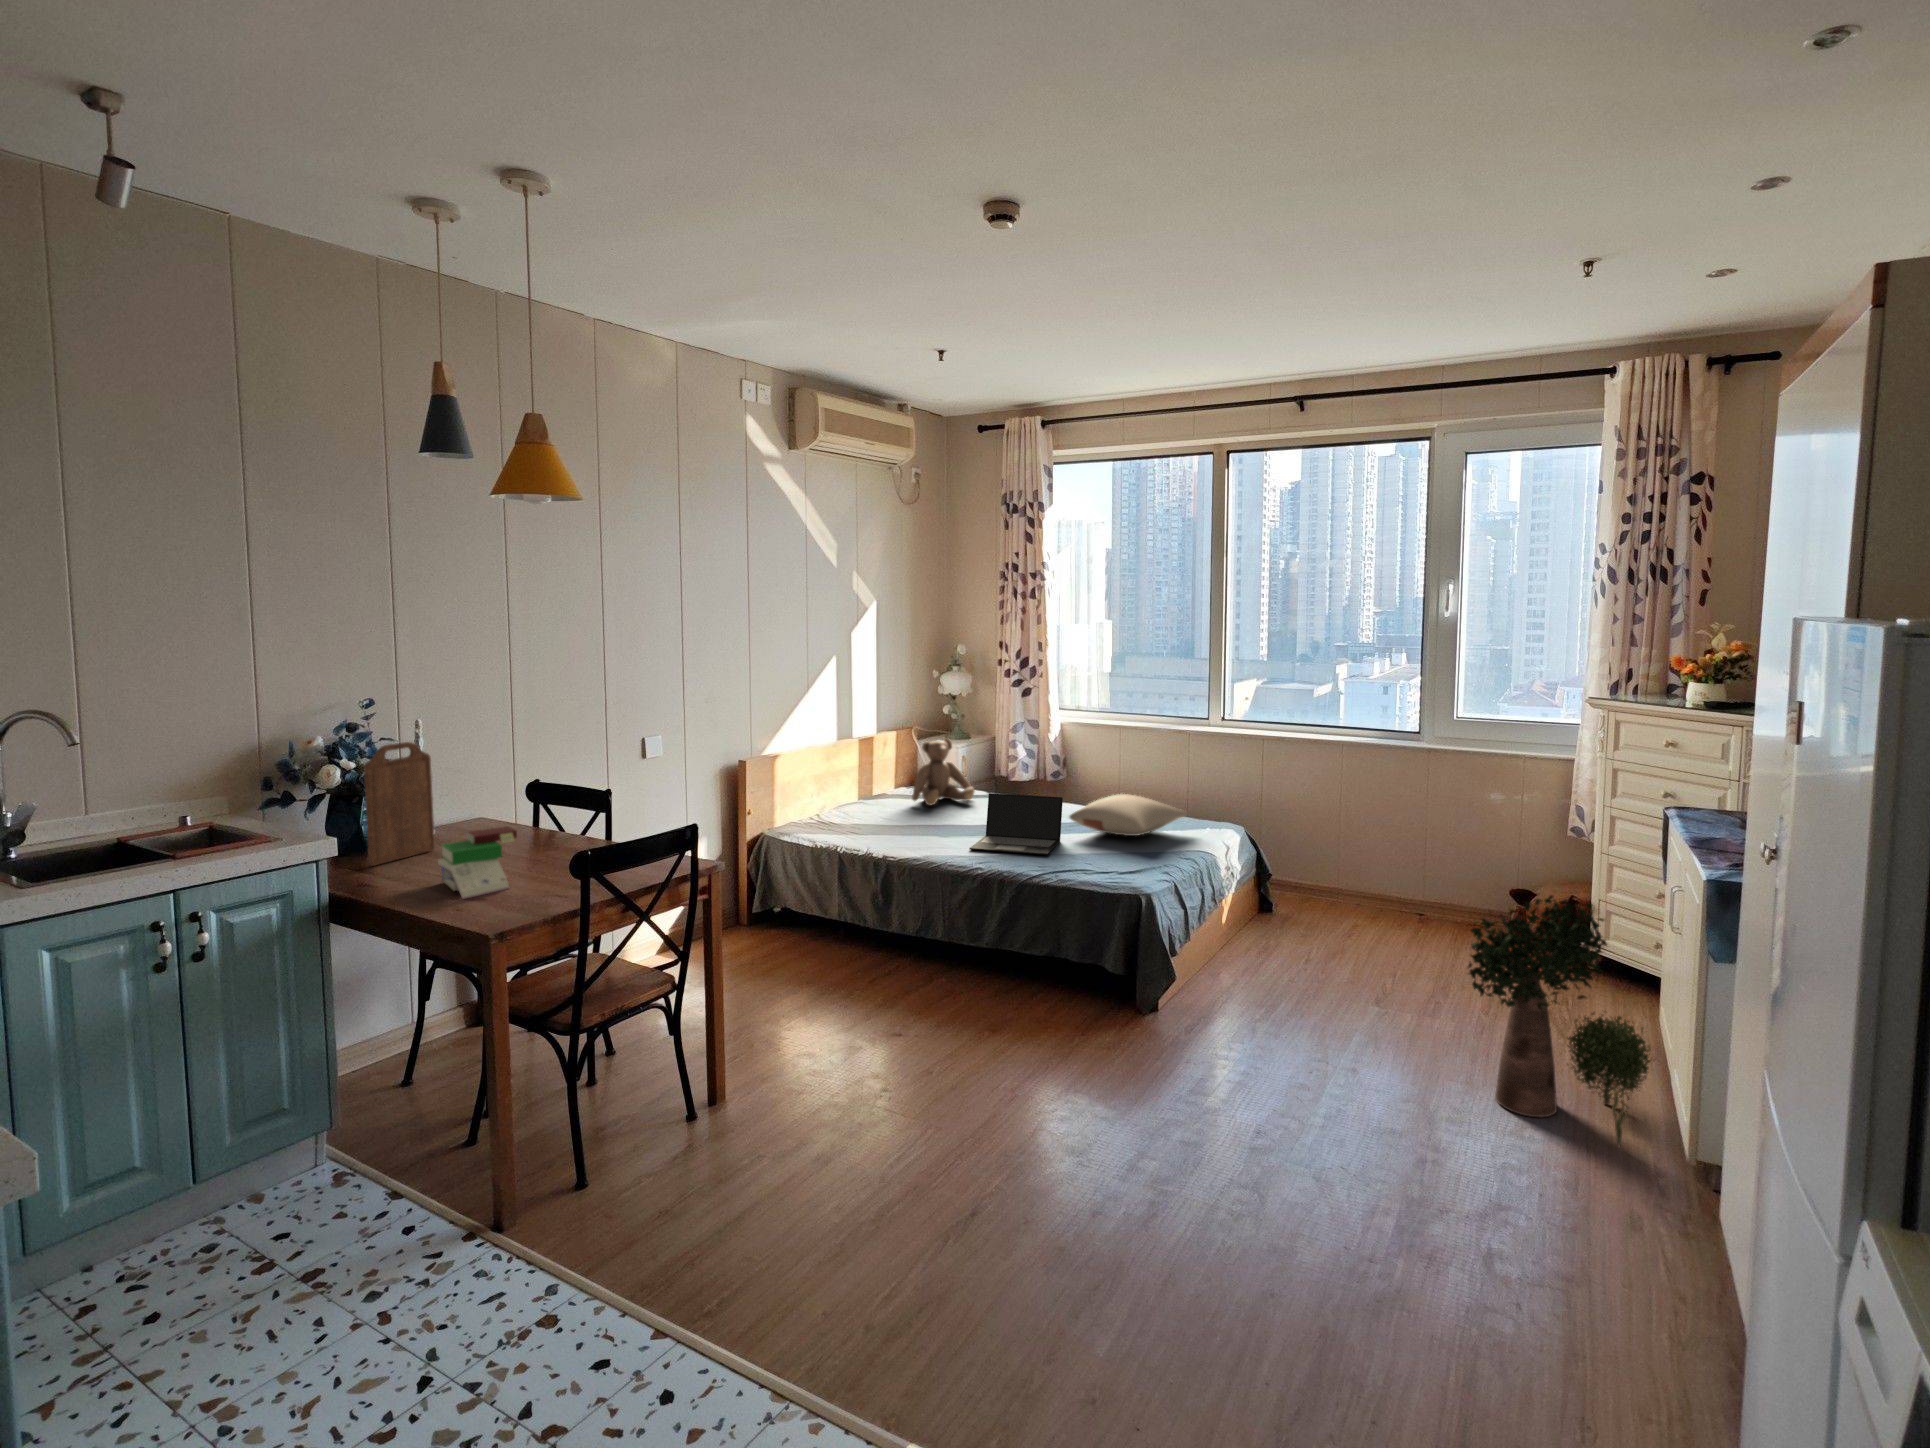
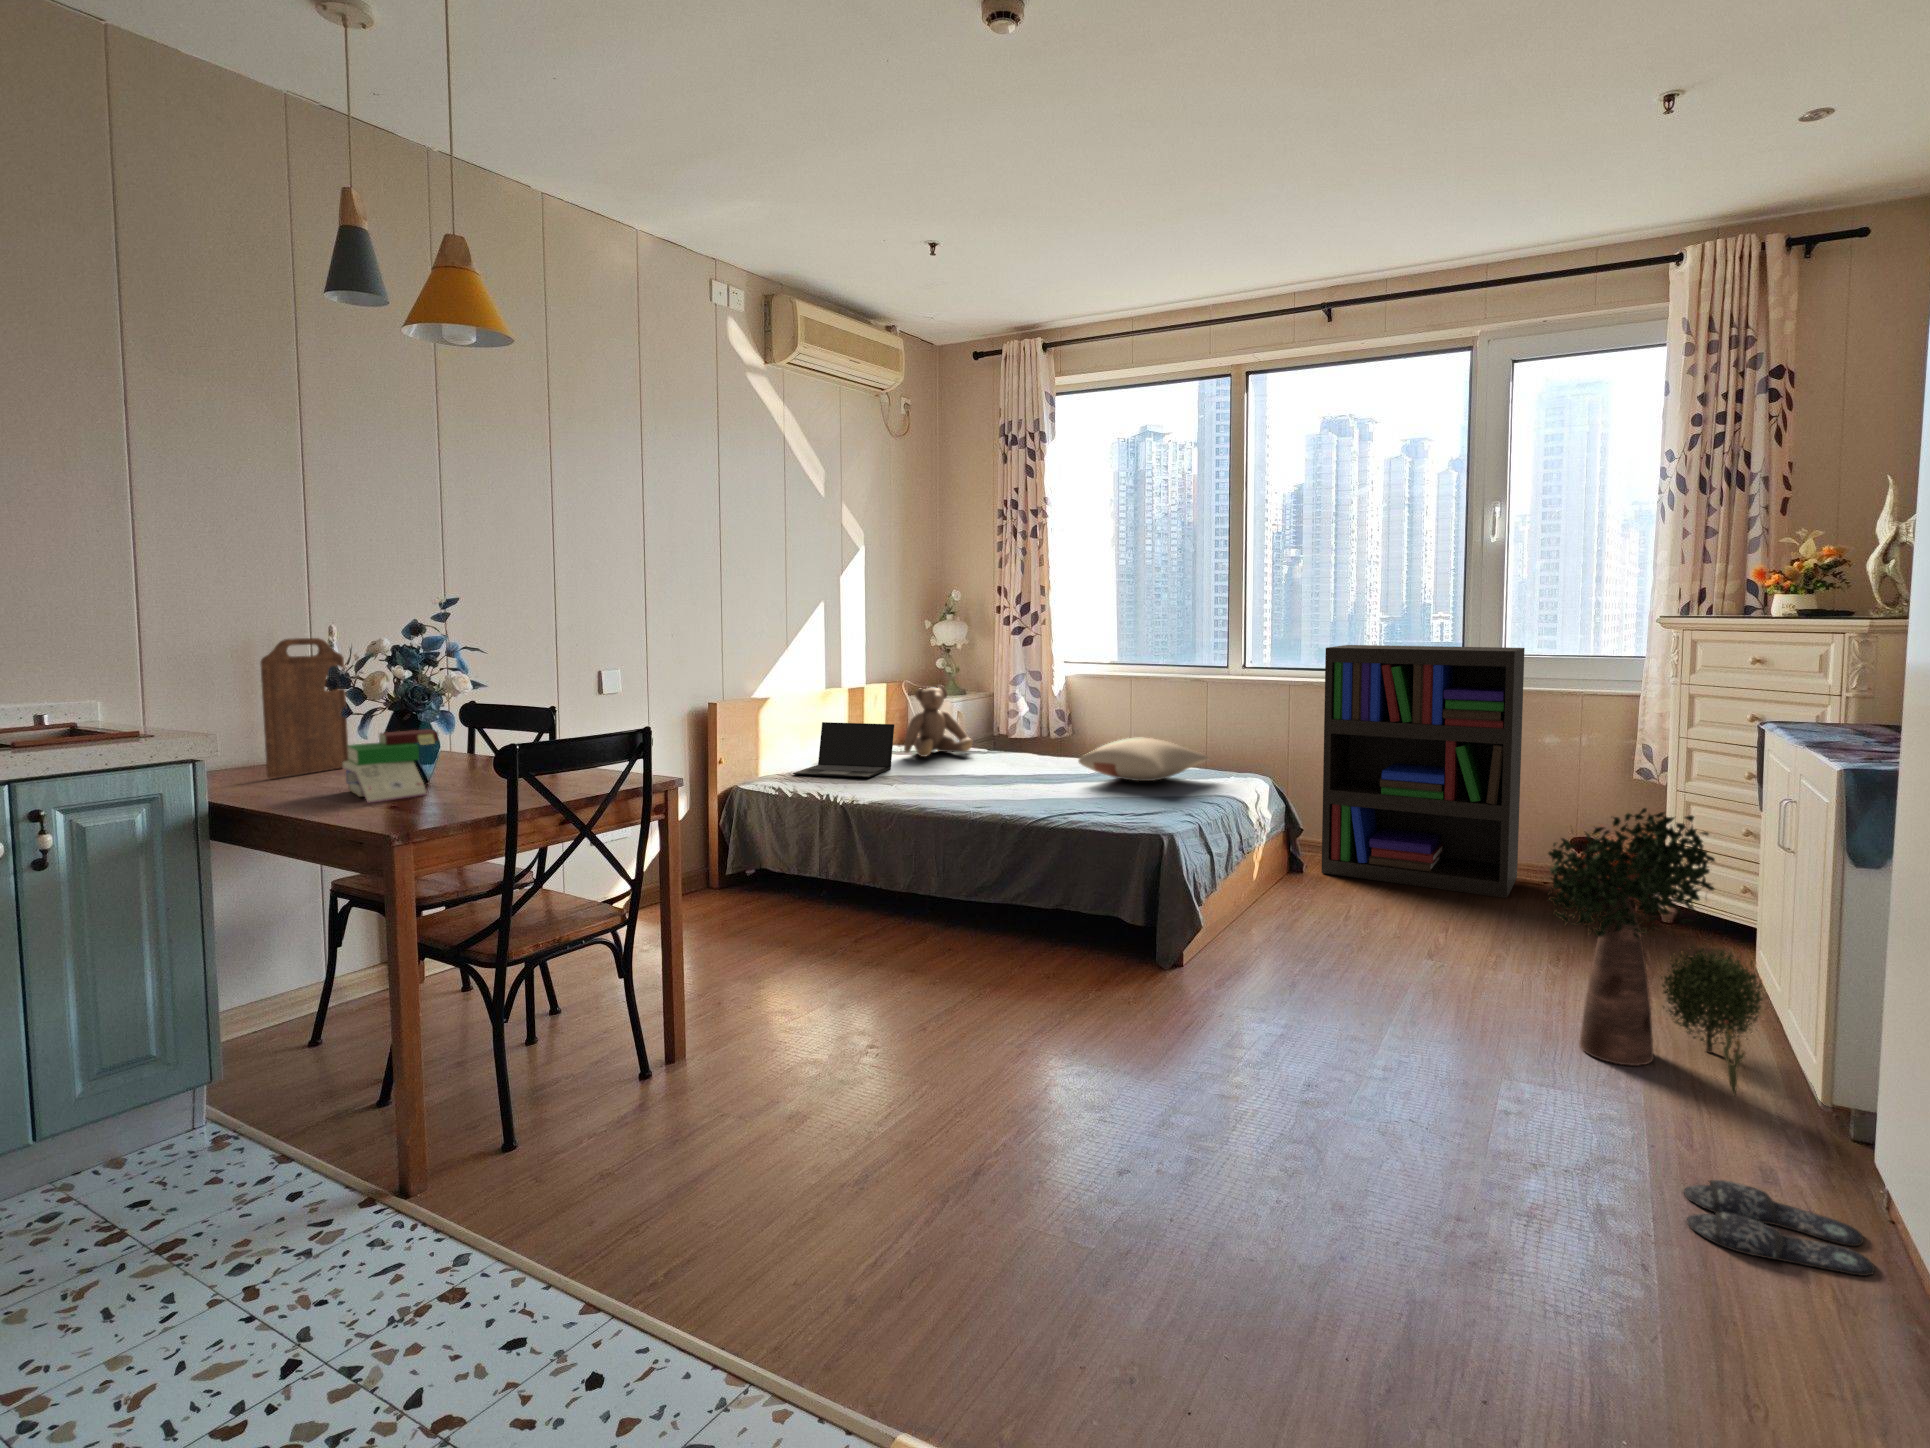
bookshelf: none [1290,706,1474,944] -> present [1321,645,1525,898]
laptop: present [969,793,1063,855] -> present [793,722,894,778]
slippers: none [1557,1228,1703,1315] -> present [1684,1180,1875,1276]

